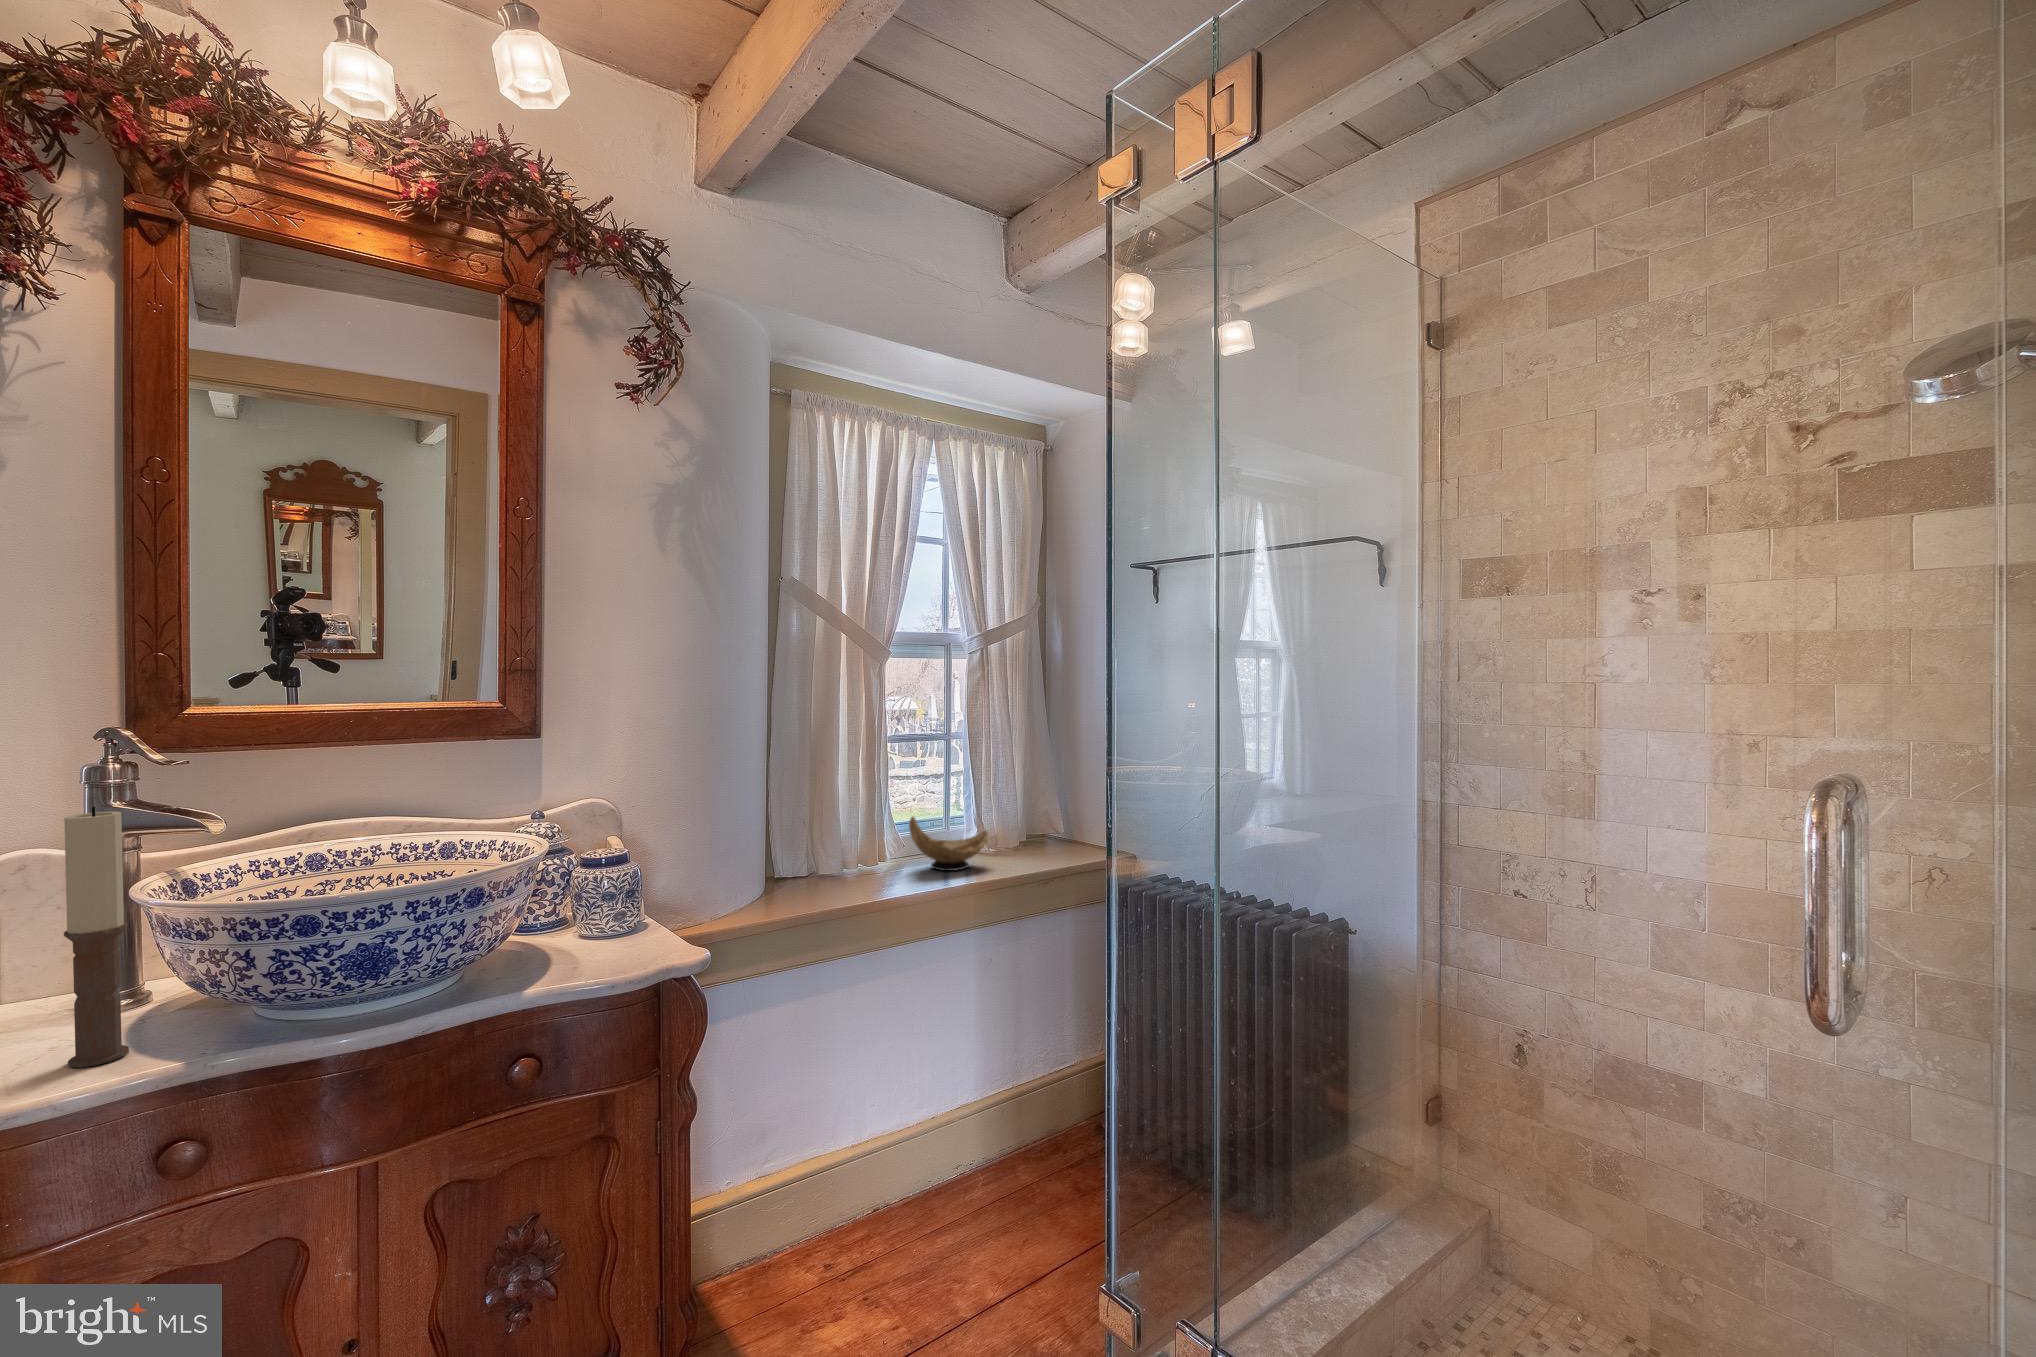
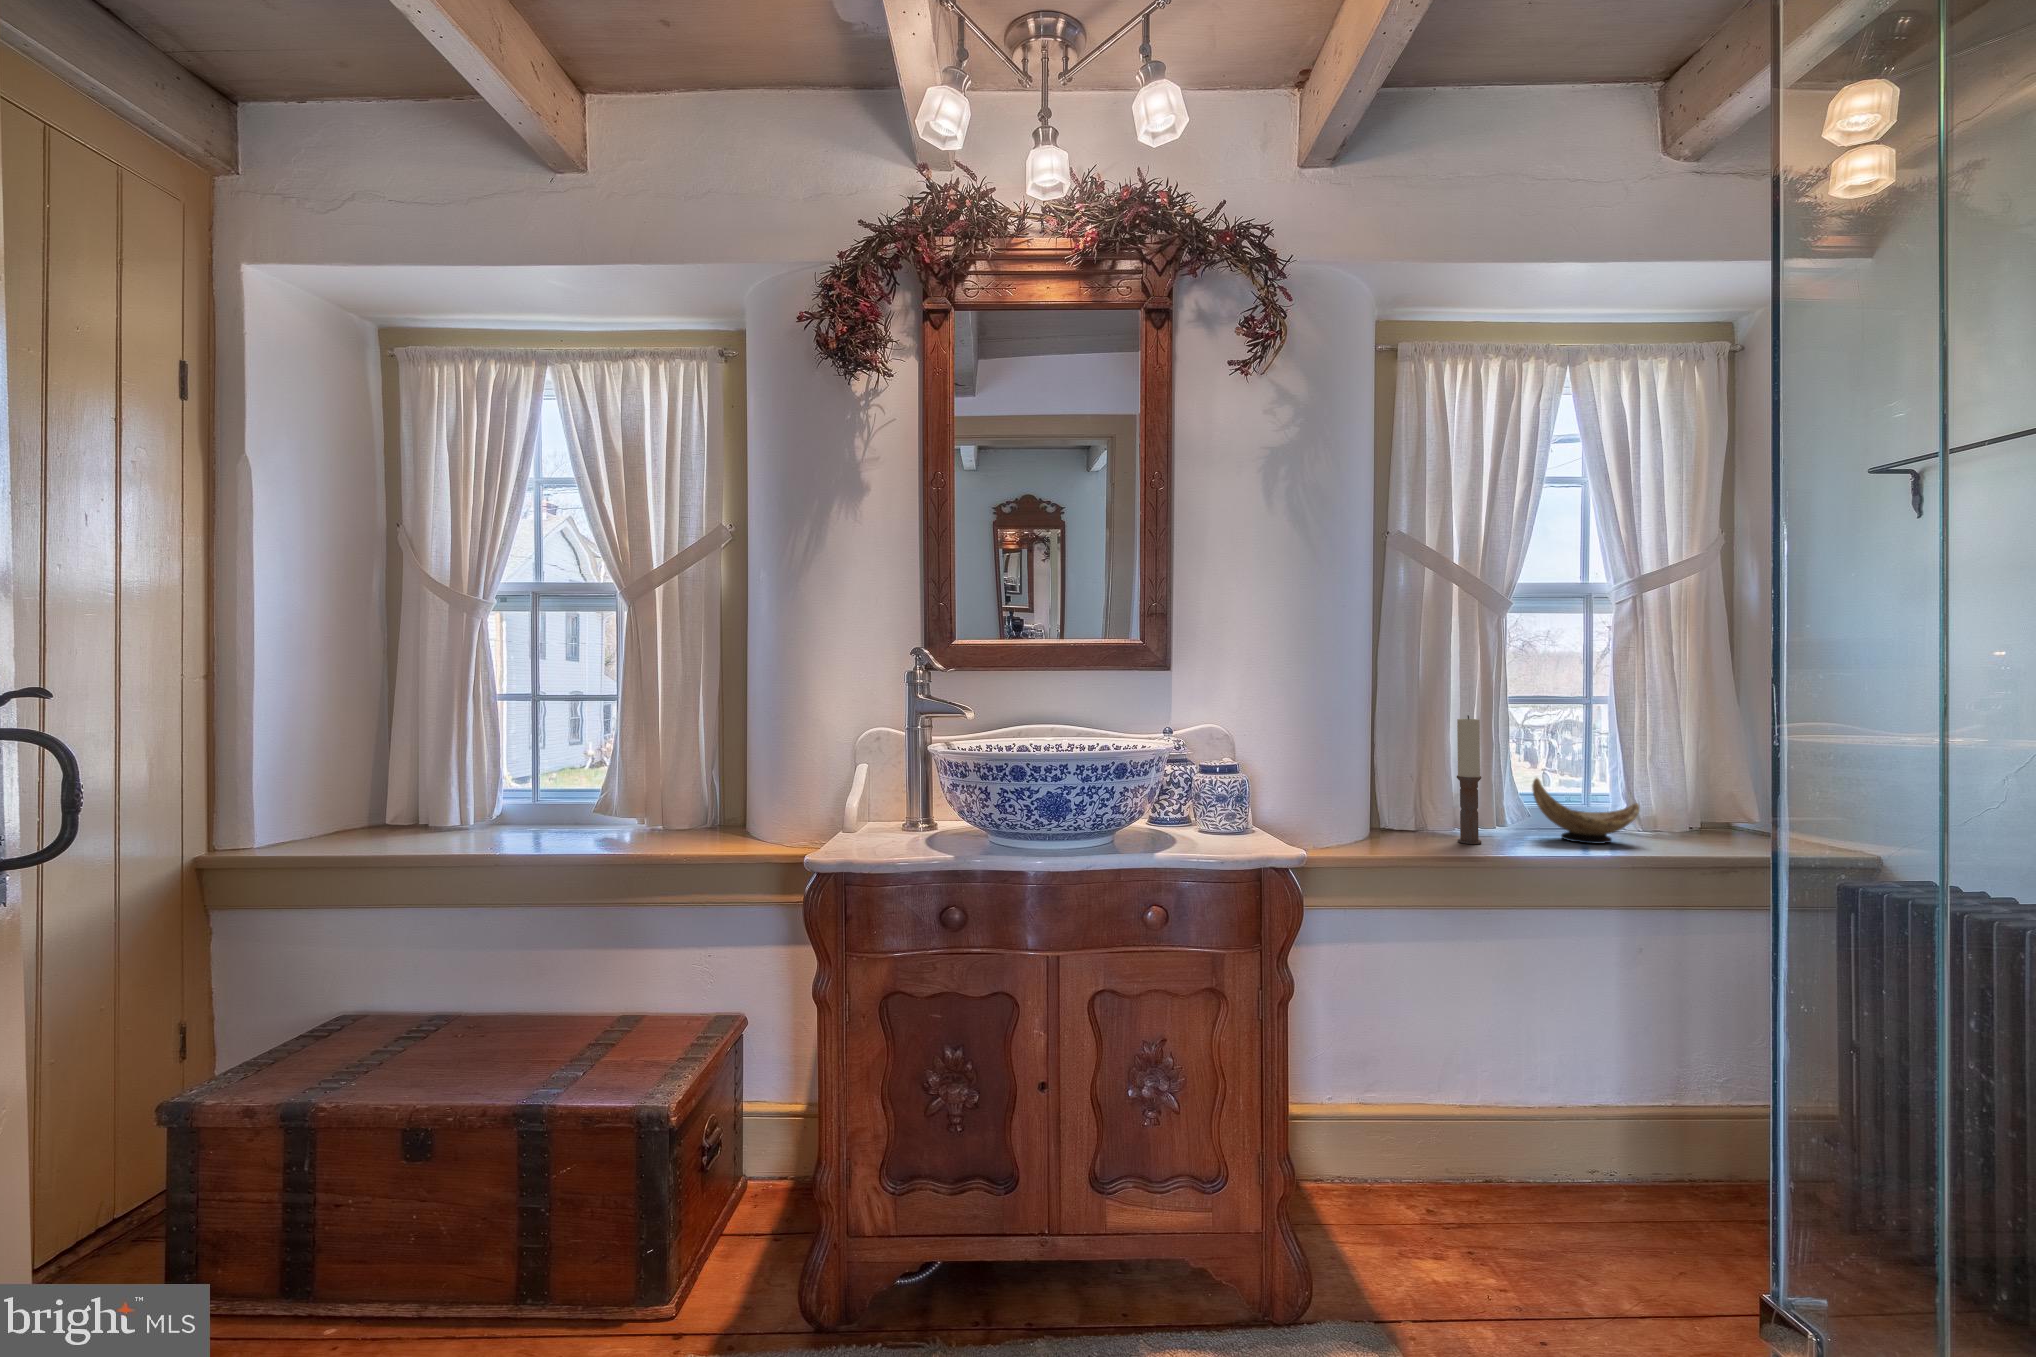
candle: present [64,807,129,1067] -> present [1457,715,1481,844]

